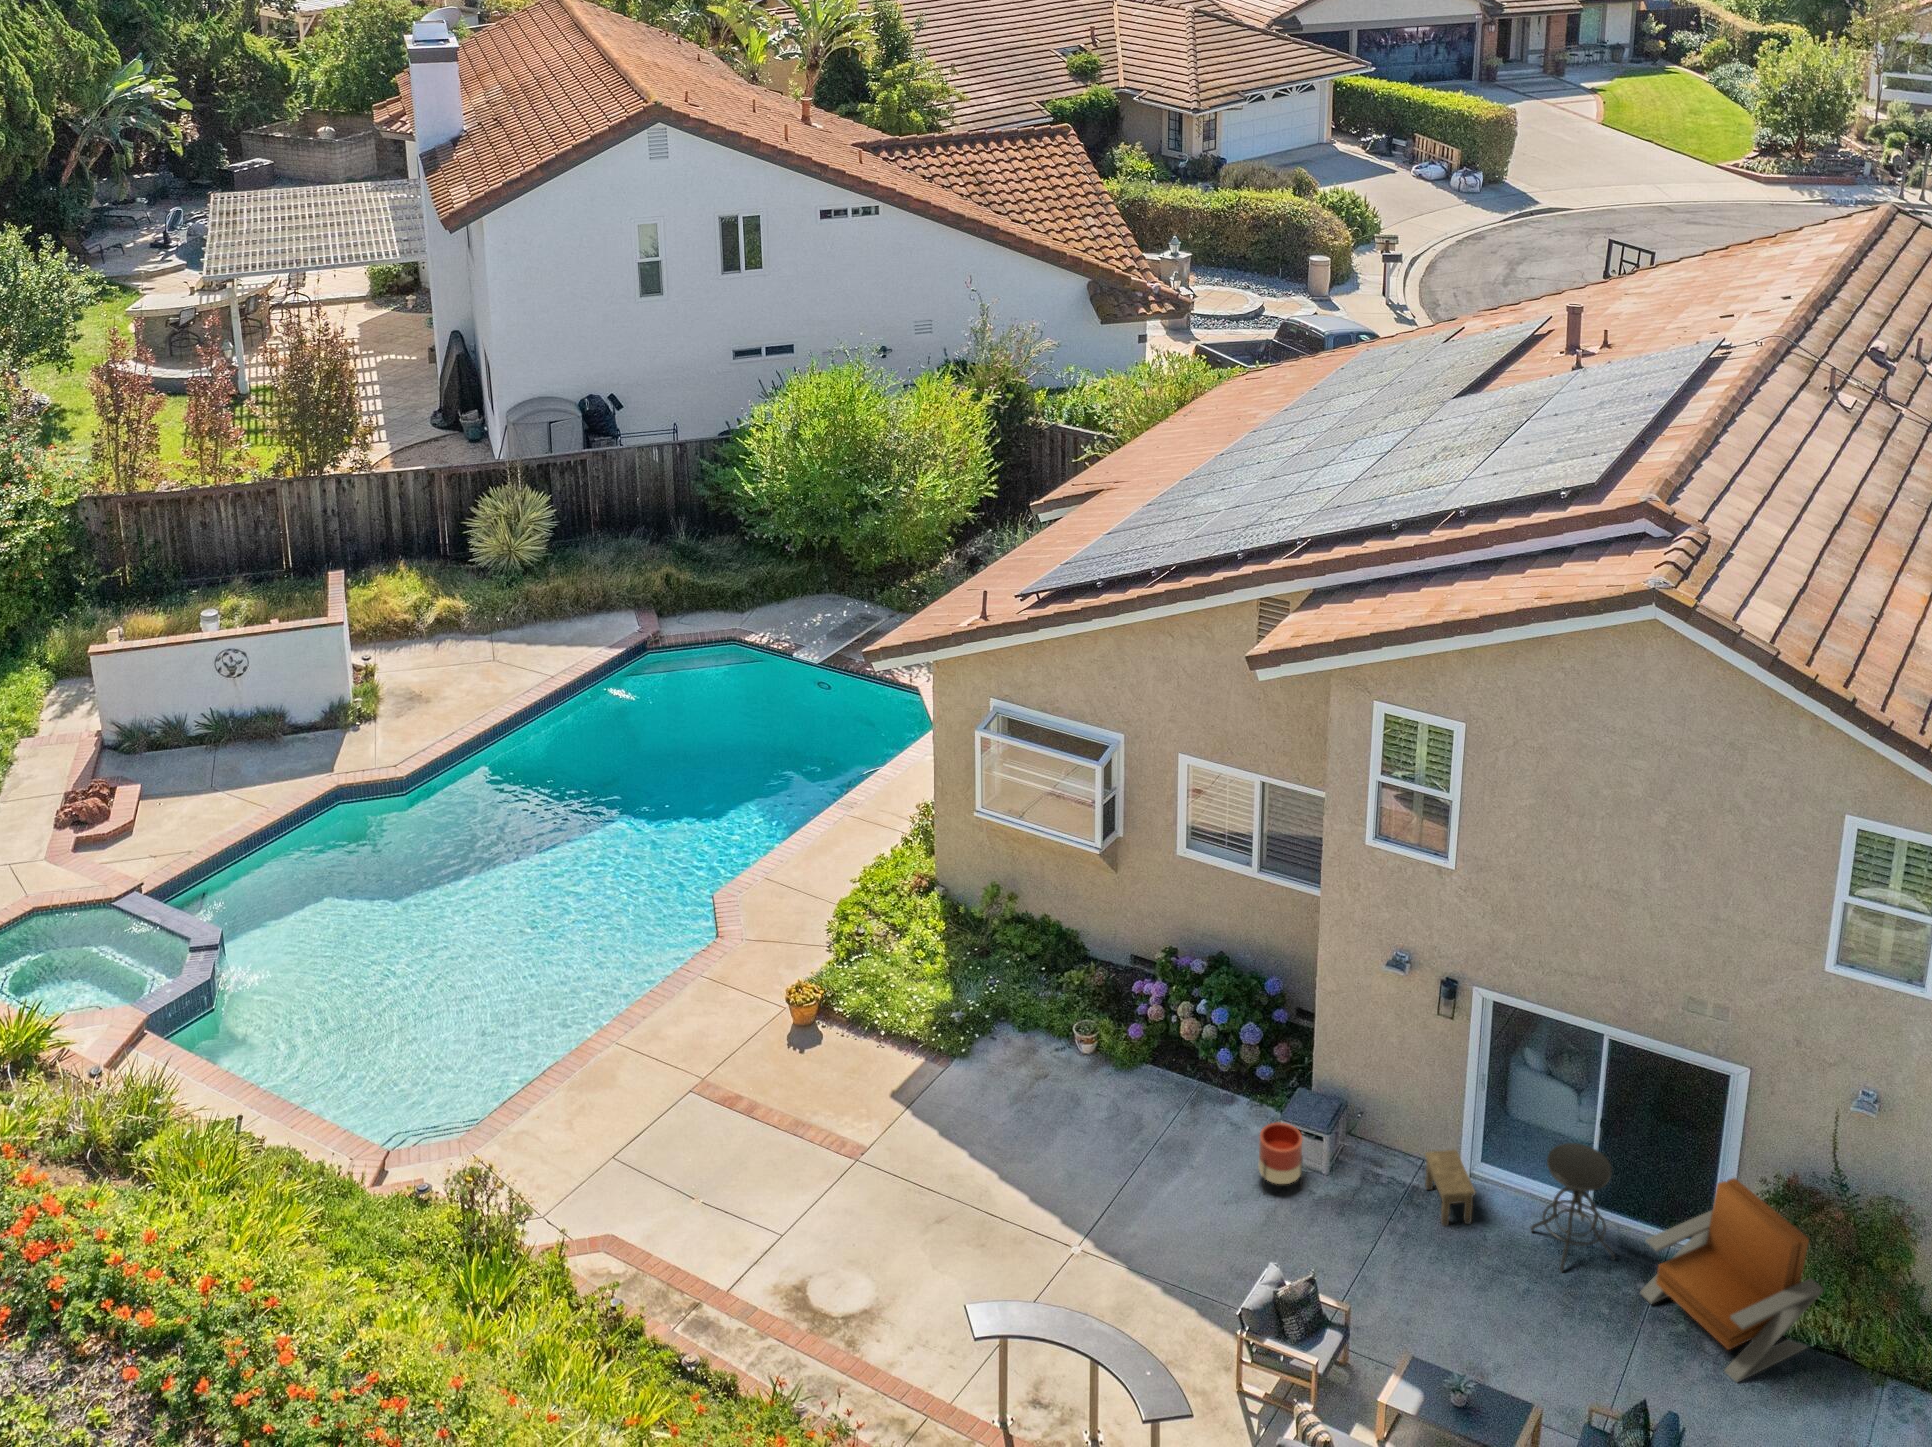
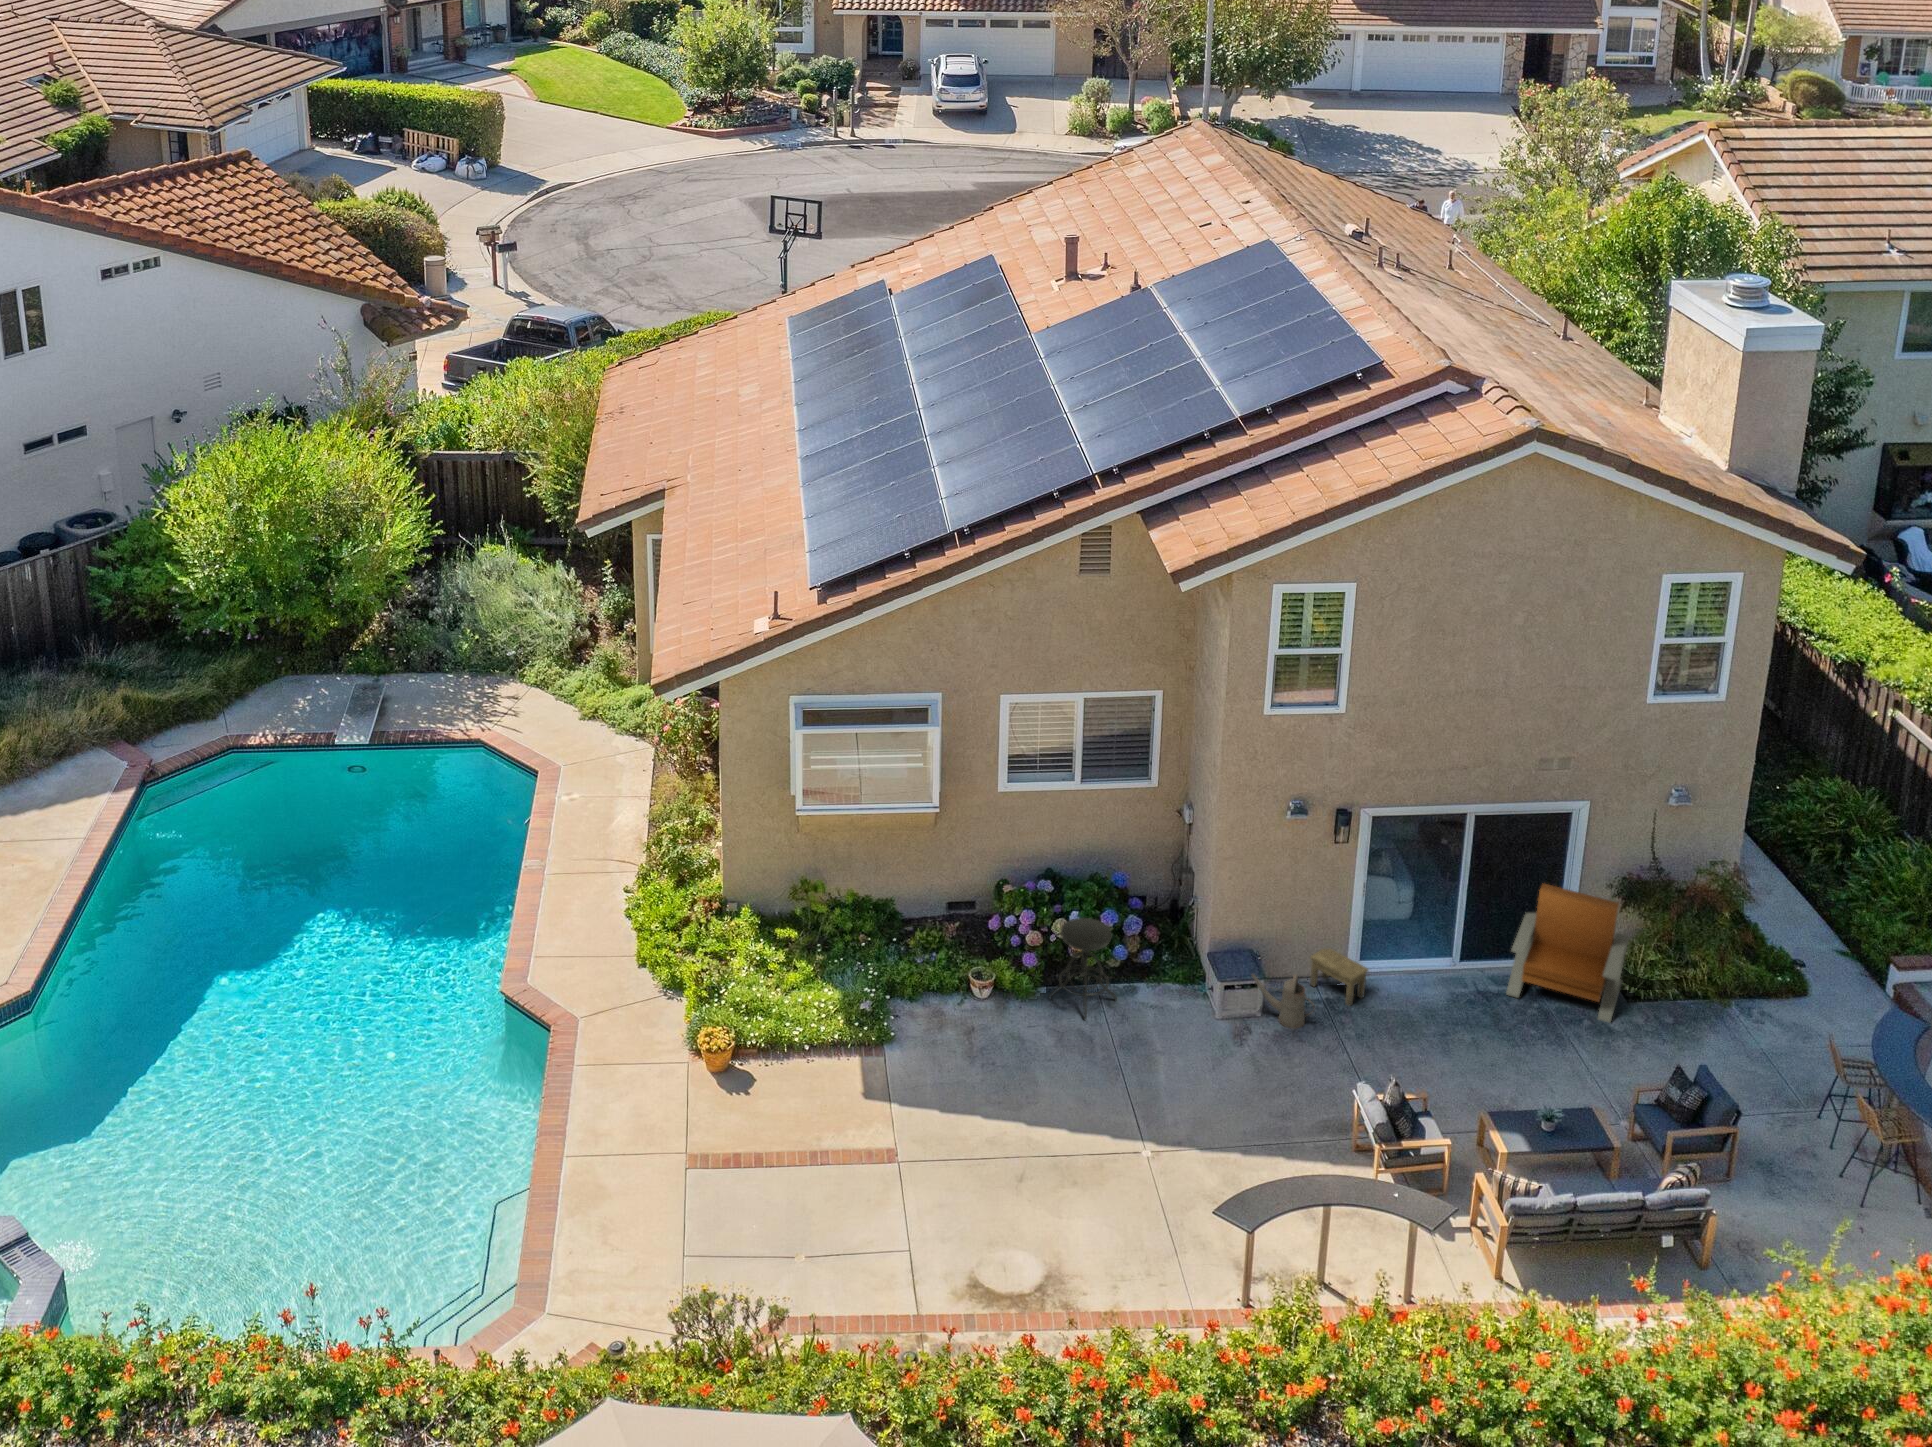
planter: present [1259,1123,1303,1184] -> none [1201,973,1241,1038]
watering can: none [1329,1140,1382,1224] -> present [1252,974,1312,1029]
stool: present [1531,1143,1615,1272] -> present [1049,918,1118,1019]

